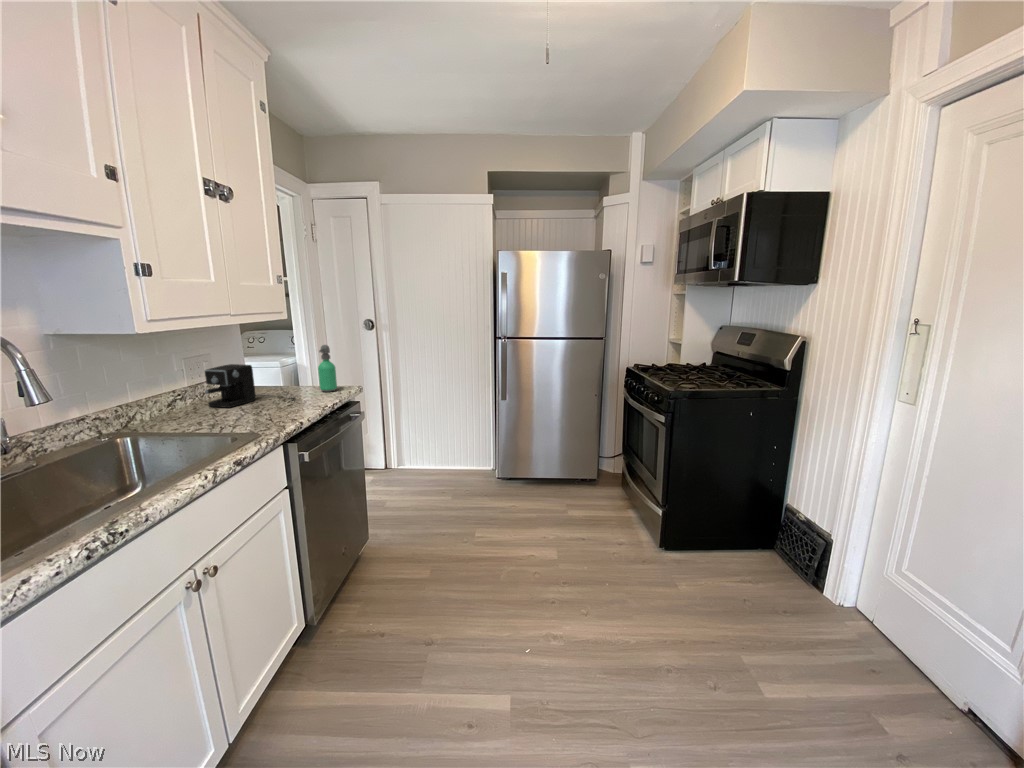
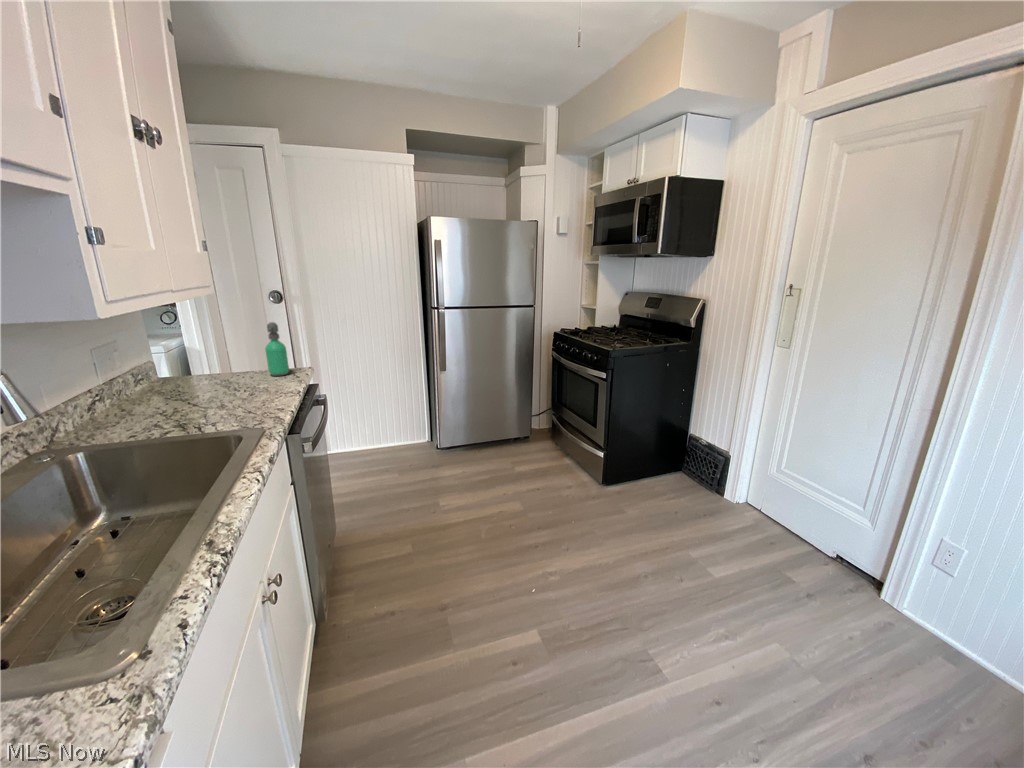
coffee maker: present [205,364,295,408] -> none [132,351,253,406]

